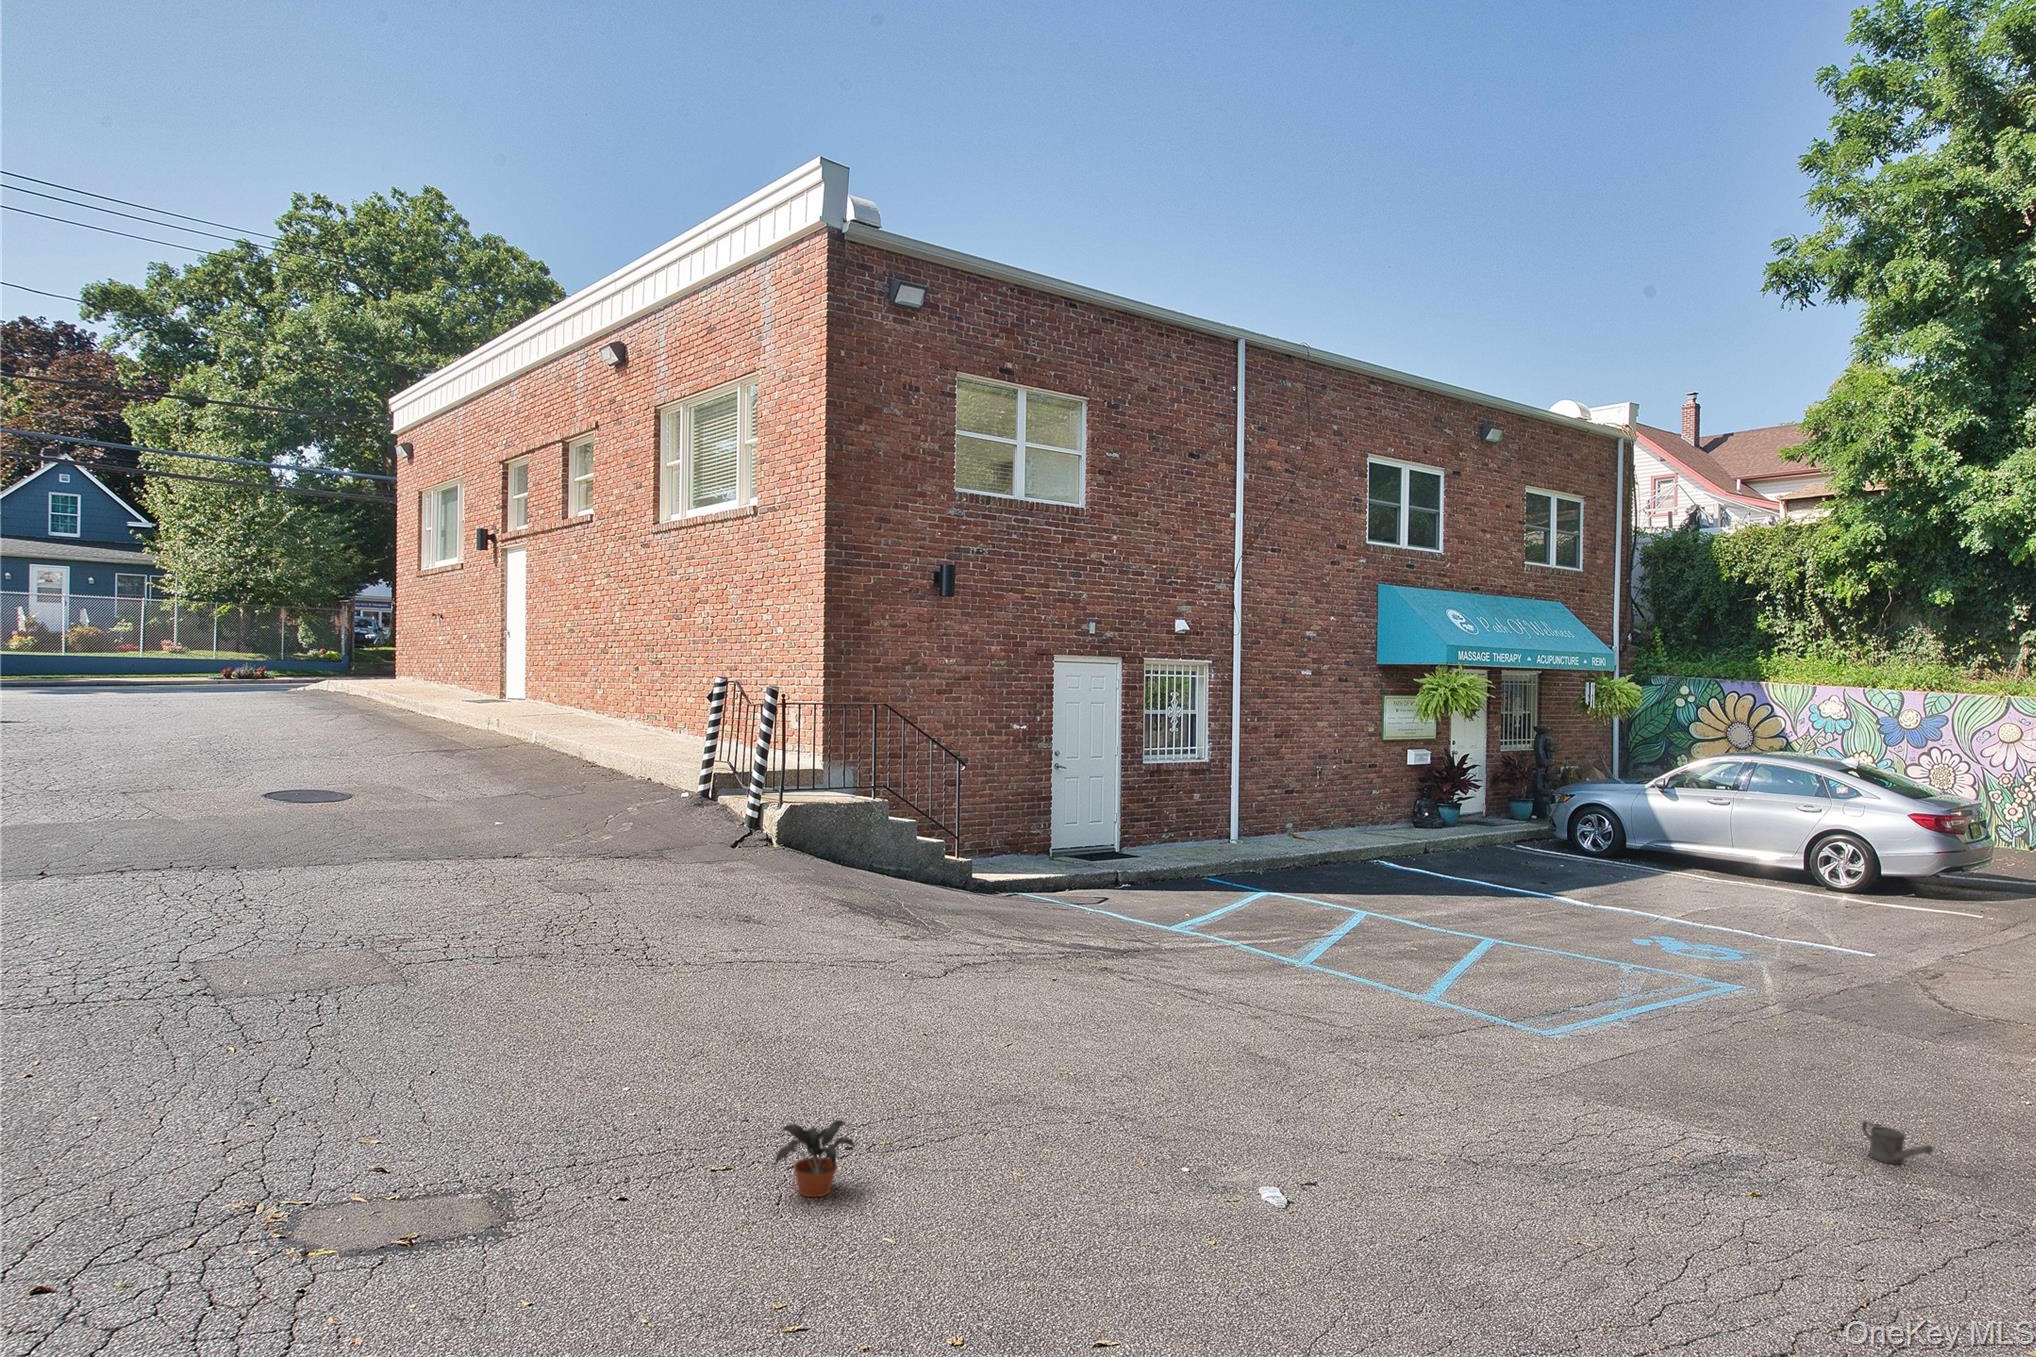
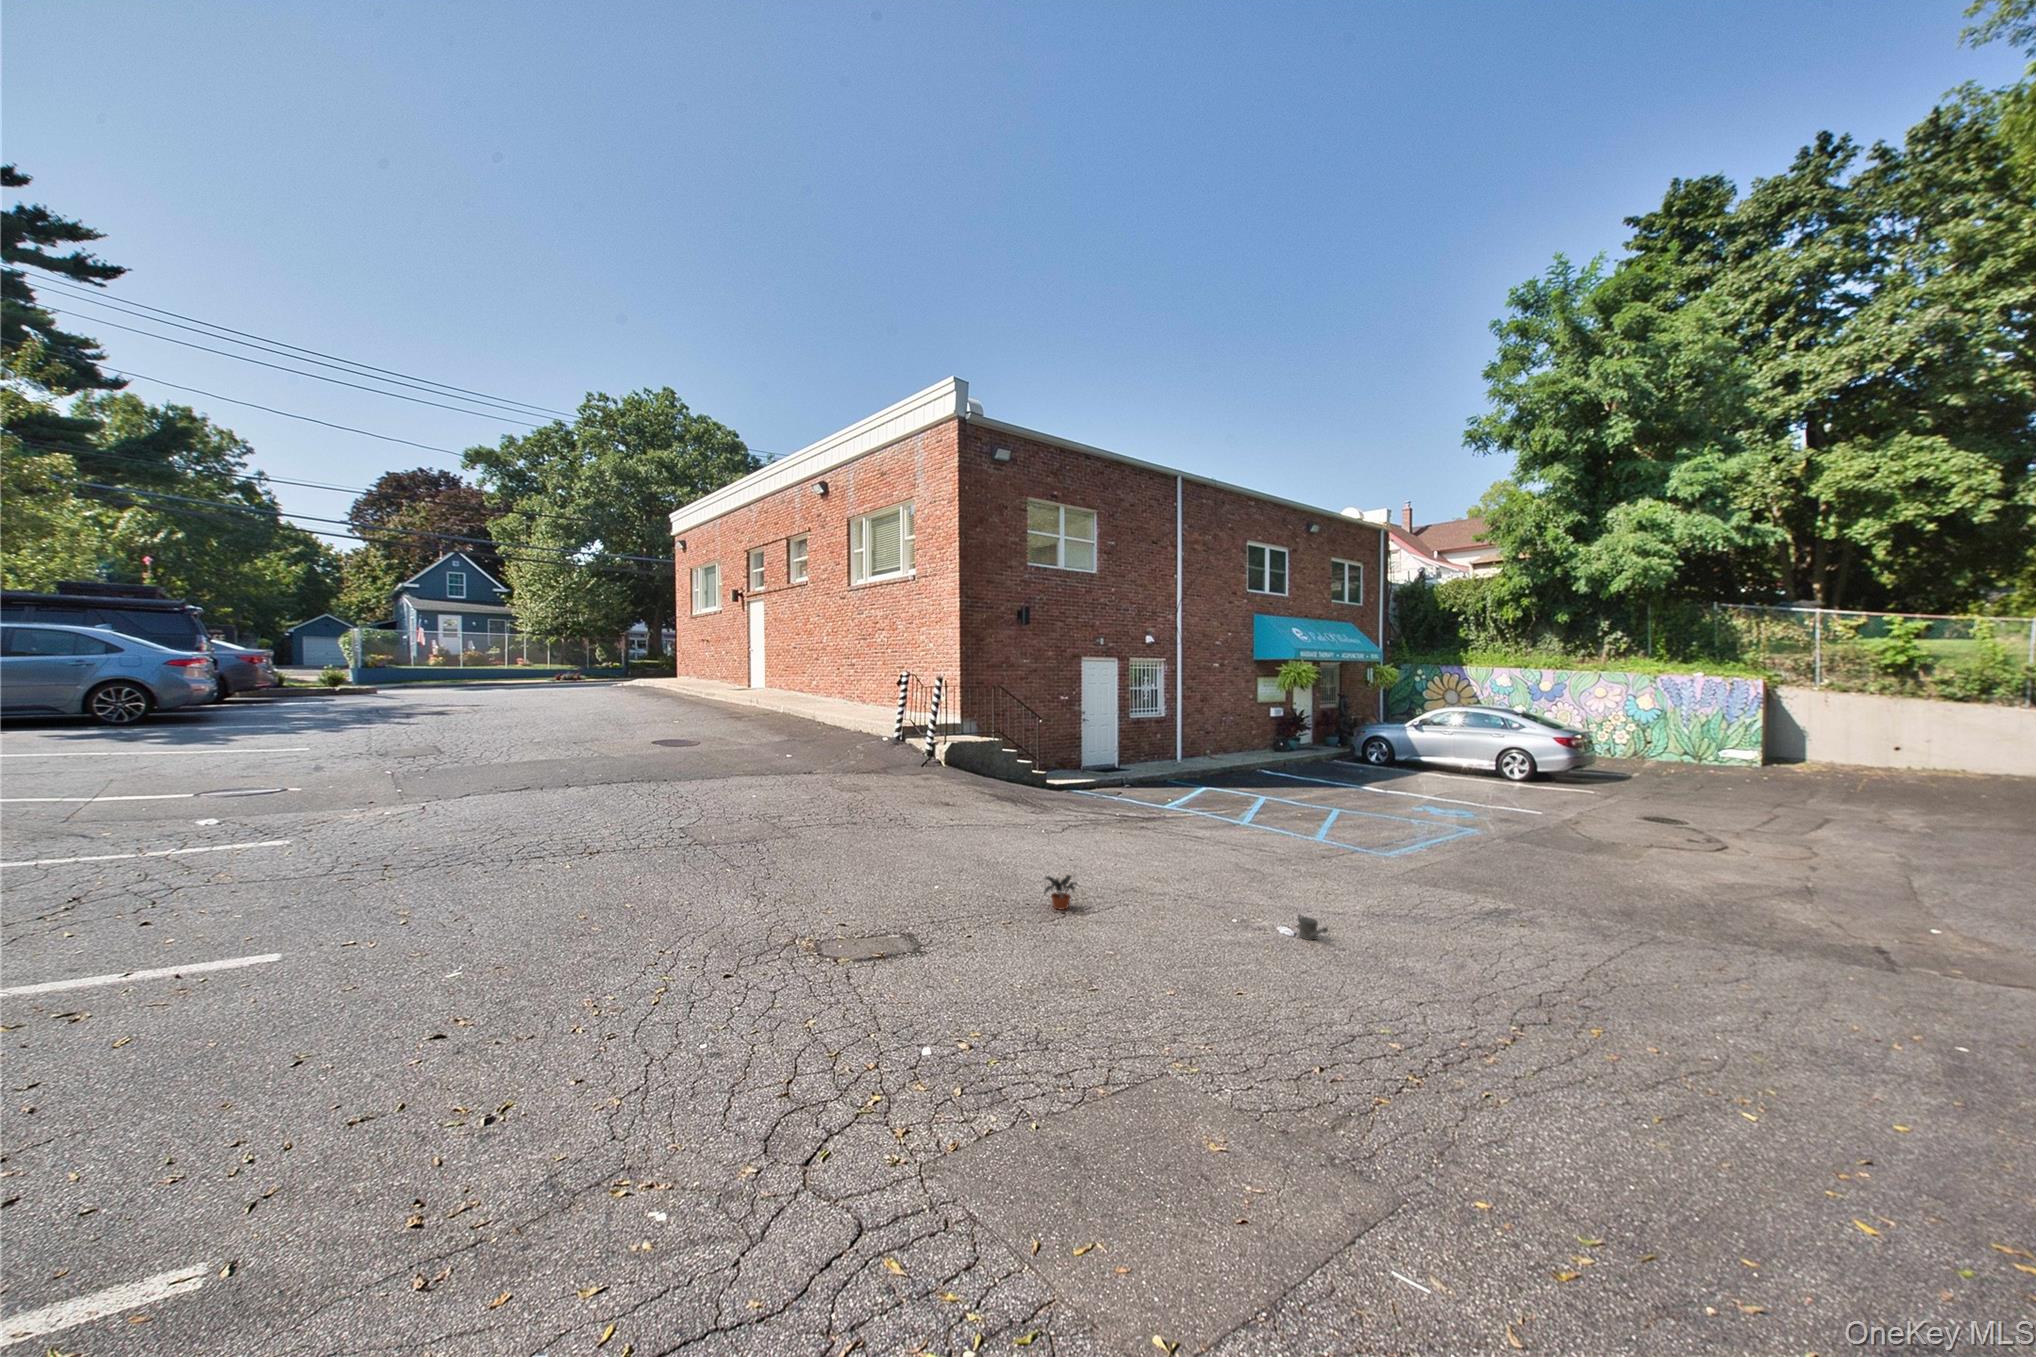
watering can: present [1862,1121,1933,1164] -> present [1298,915,1328,940]

